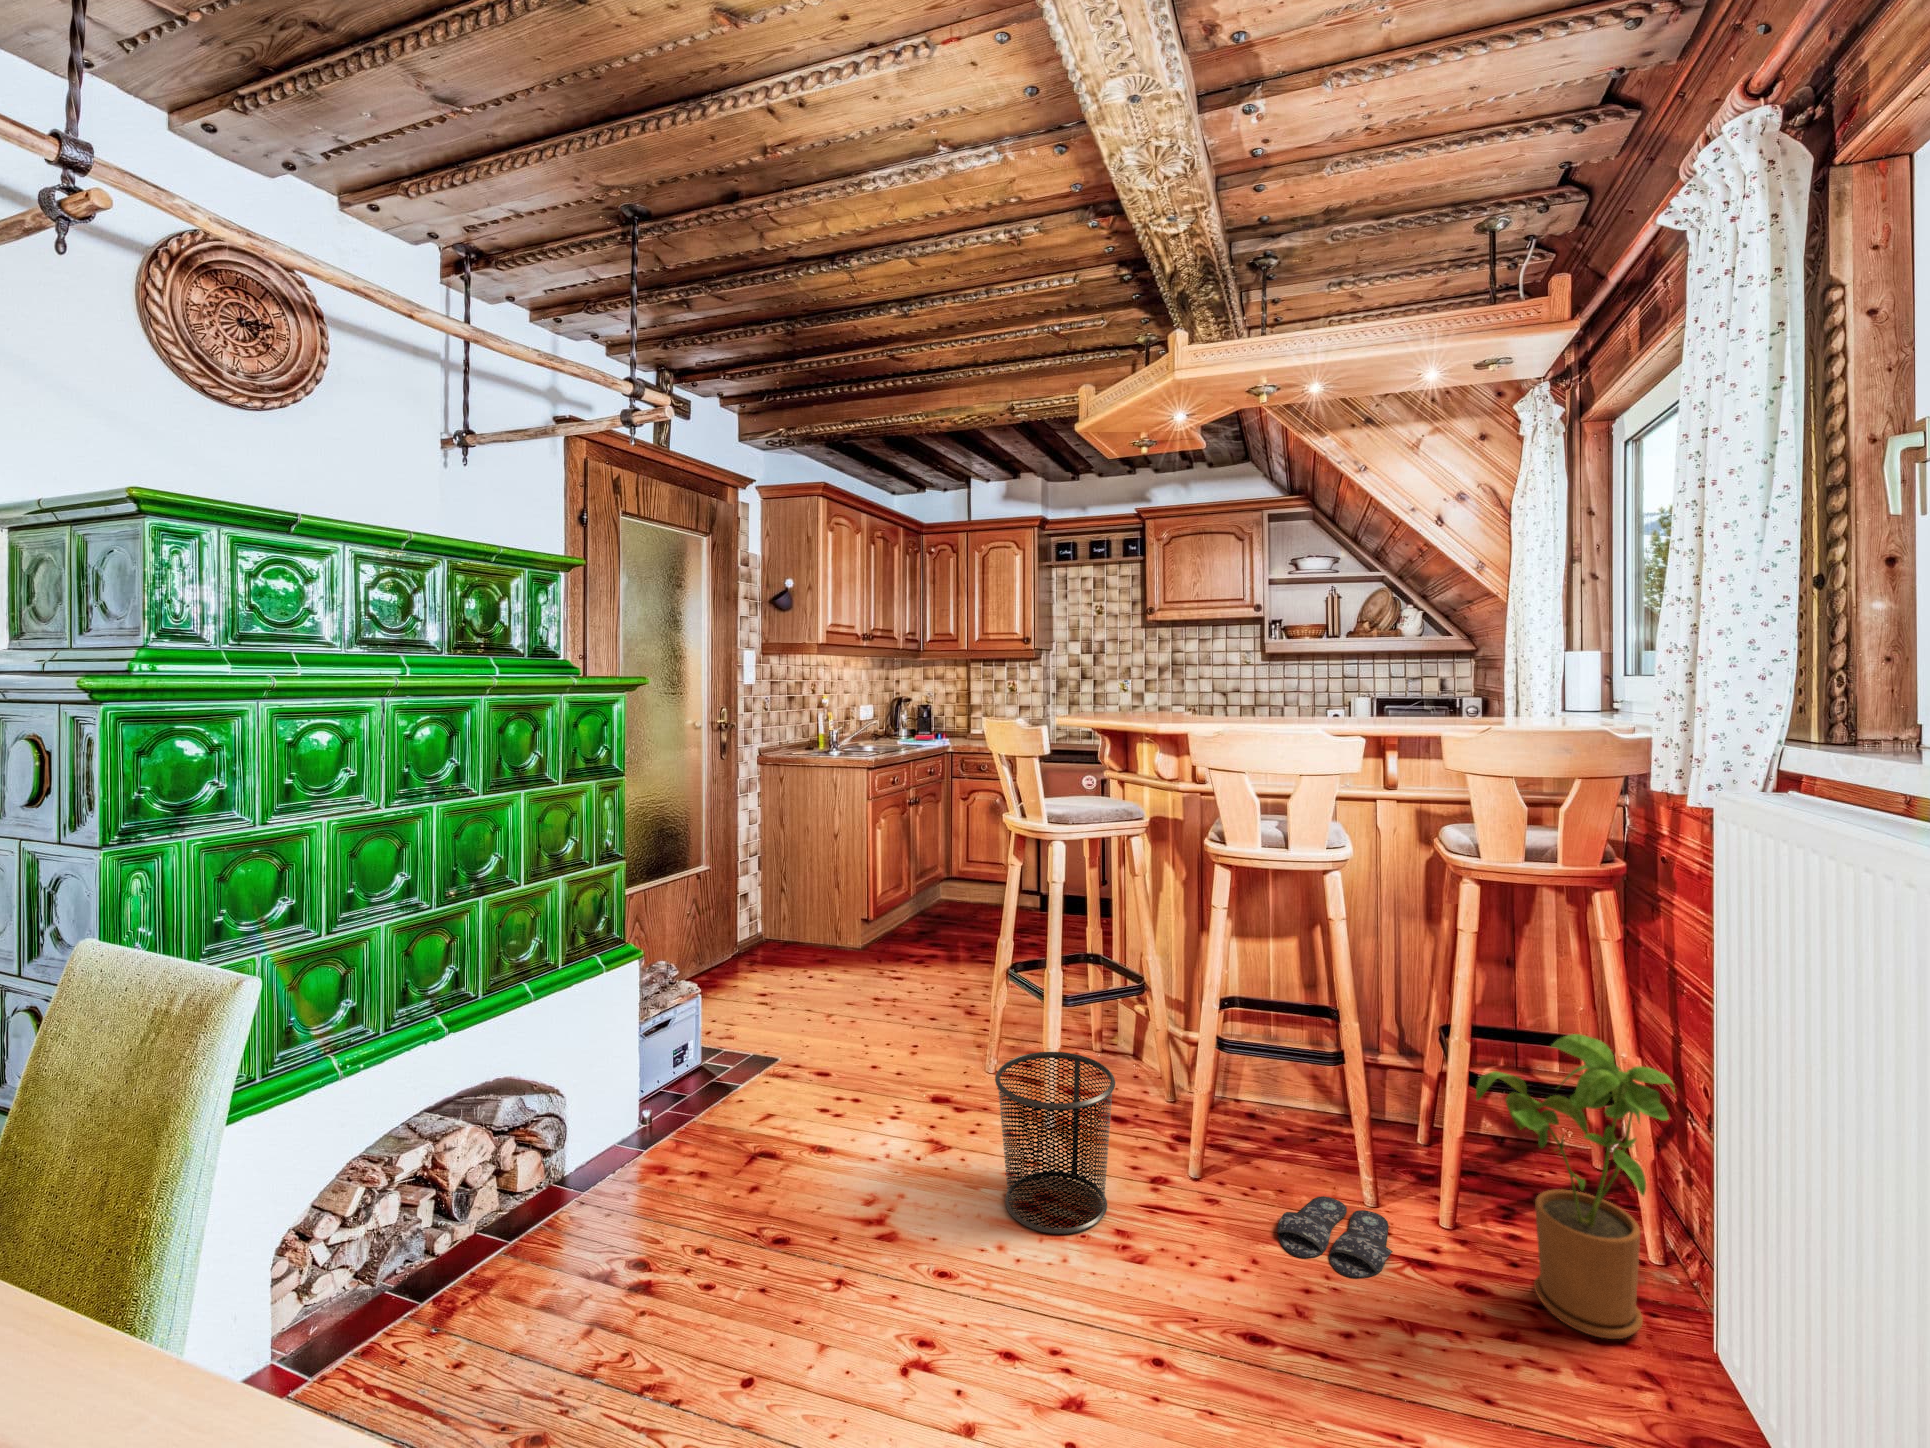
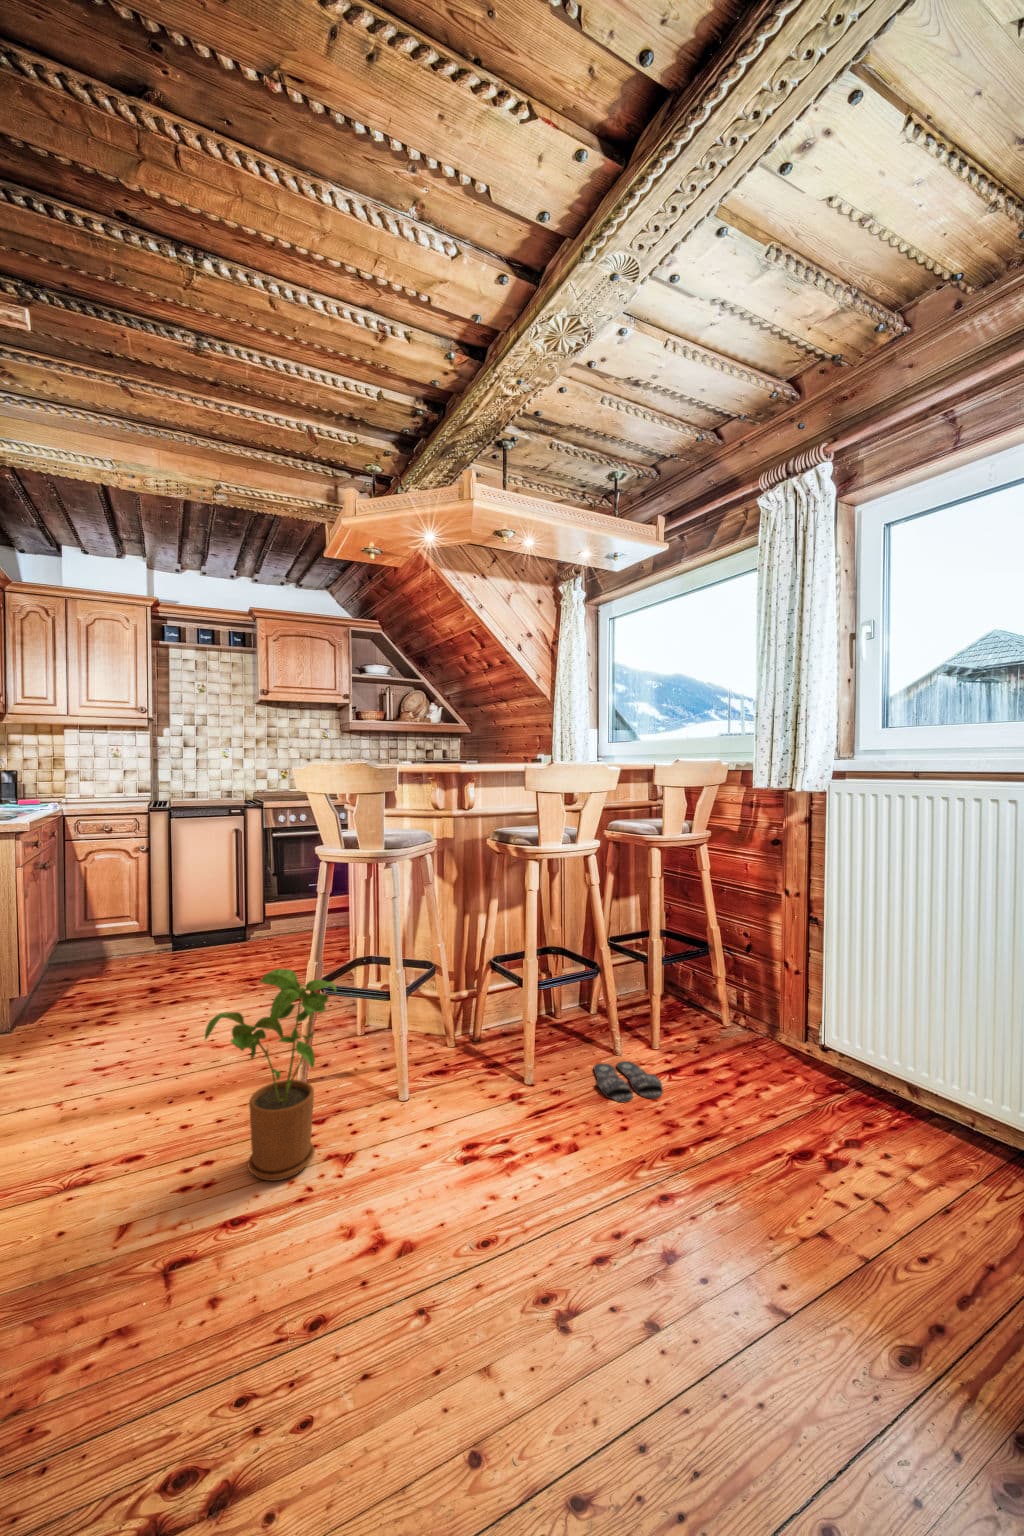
house plant: present [1476,1034,1675,1339] -> present [205,969,336,1181]
waste bin: present [995,1052,1115,1234] -> none [433,1024,531,1175]

